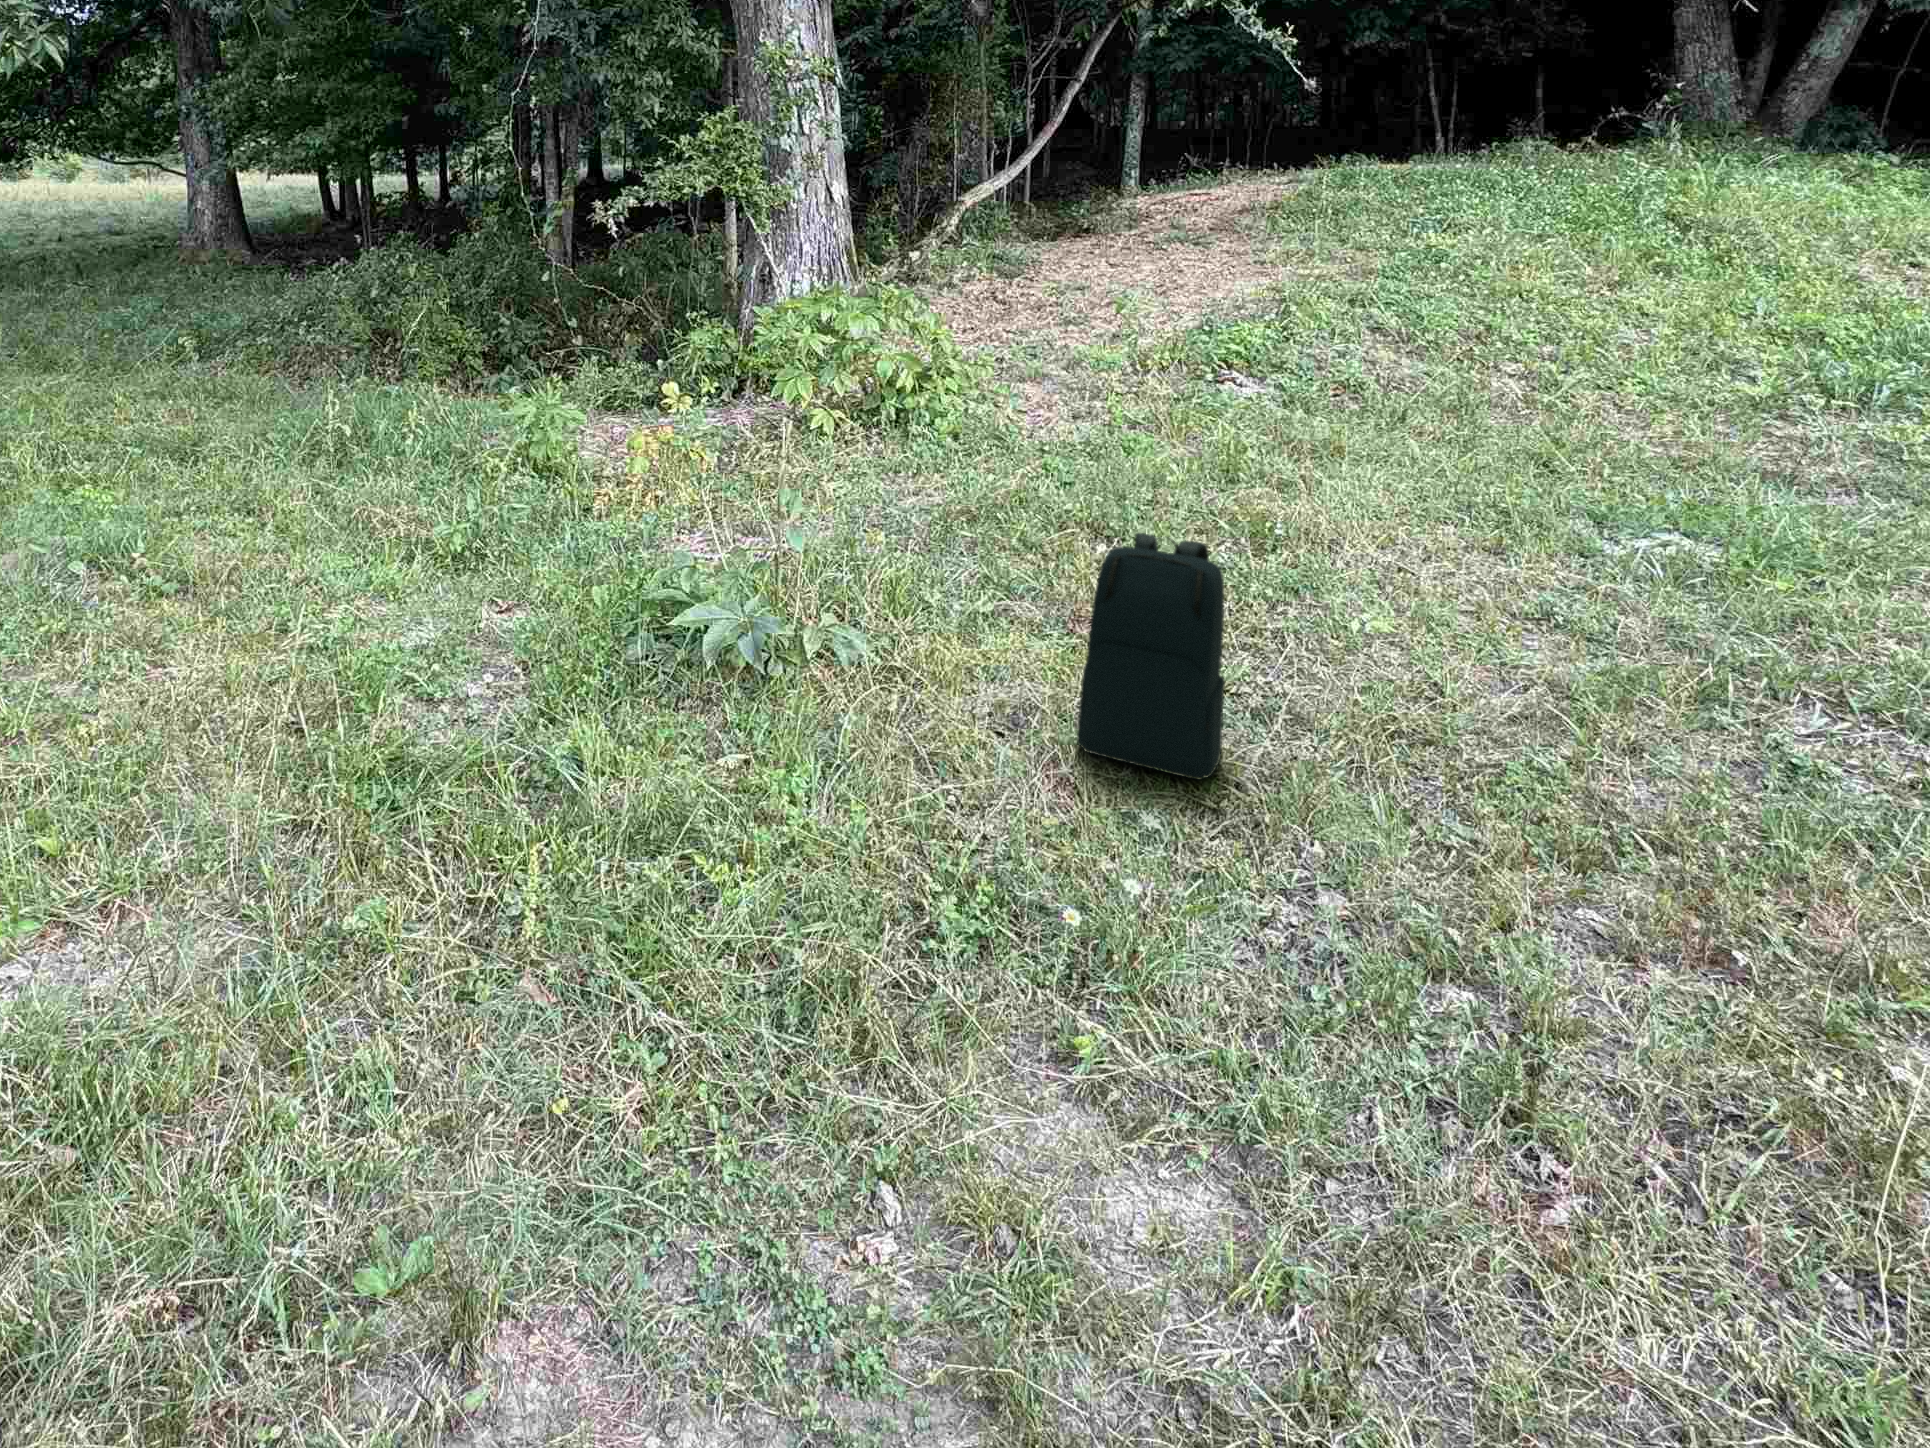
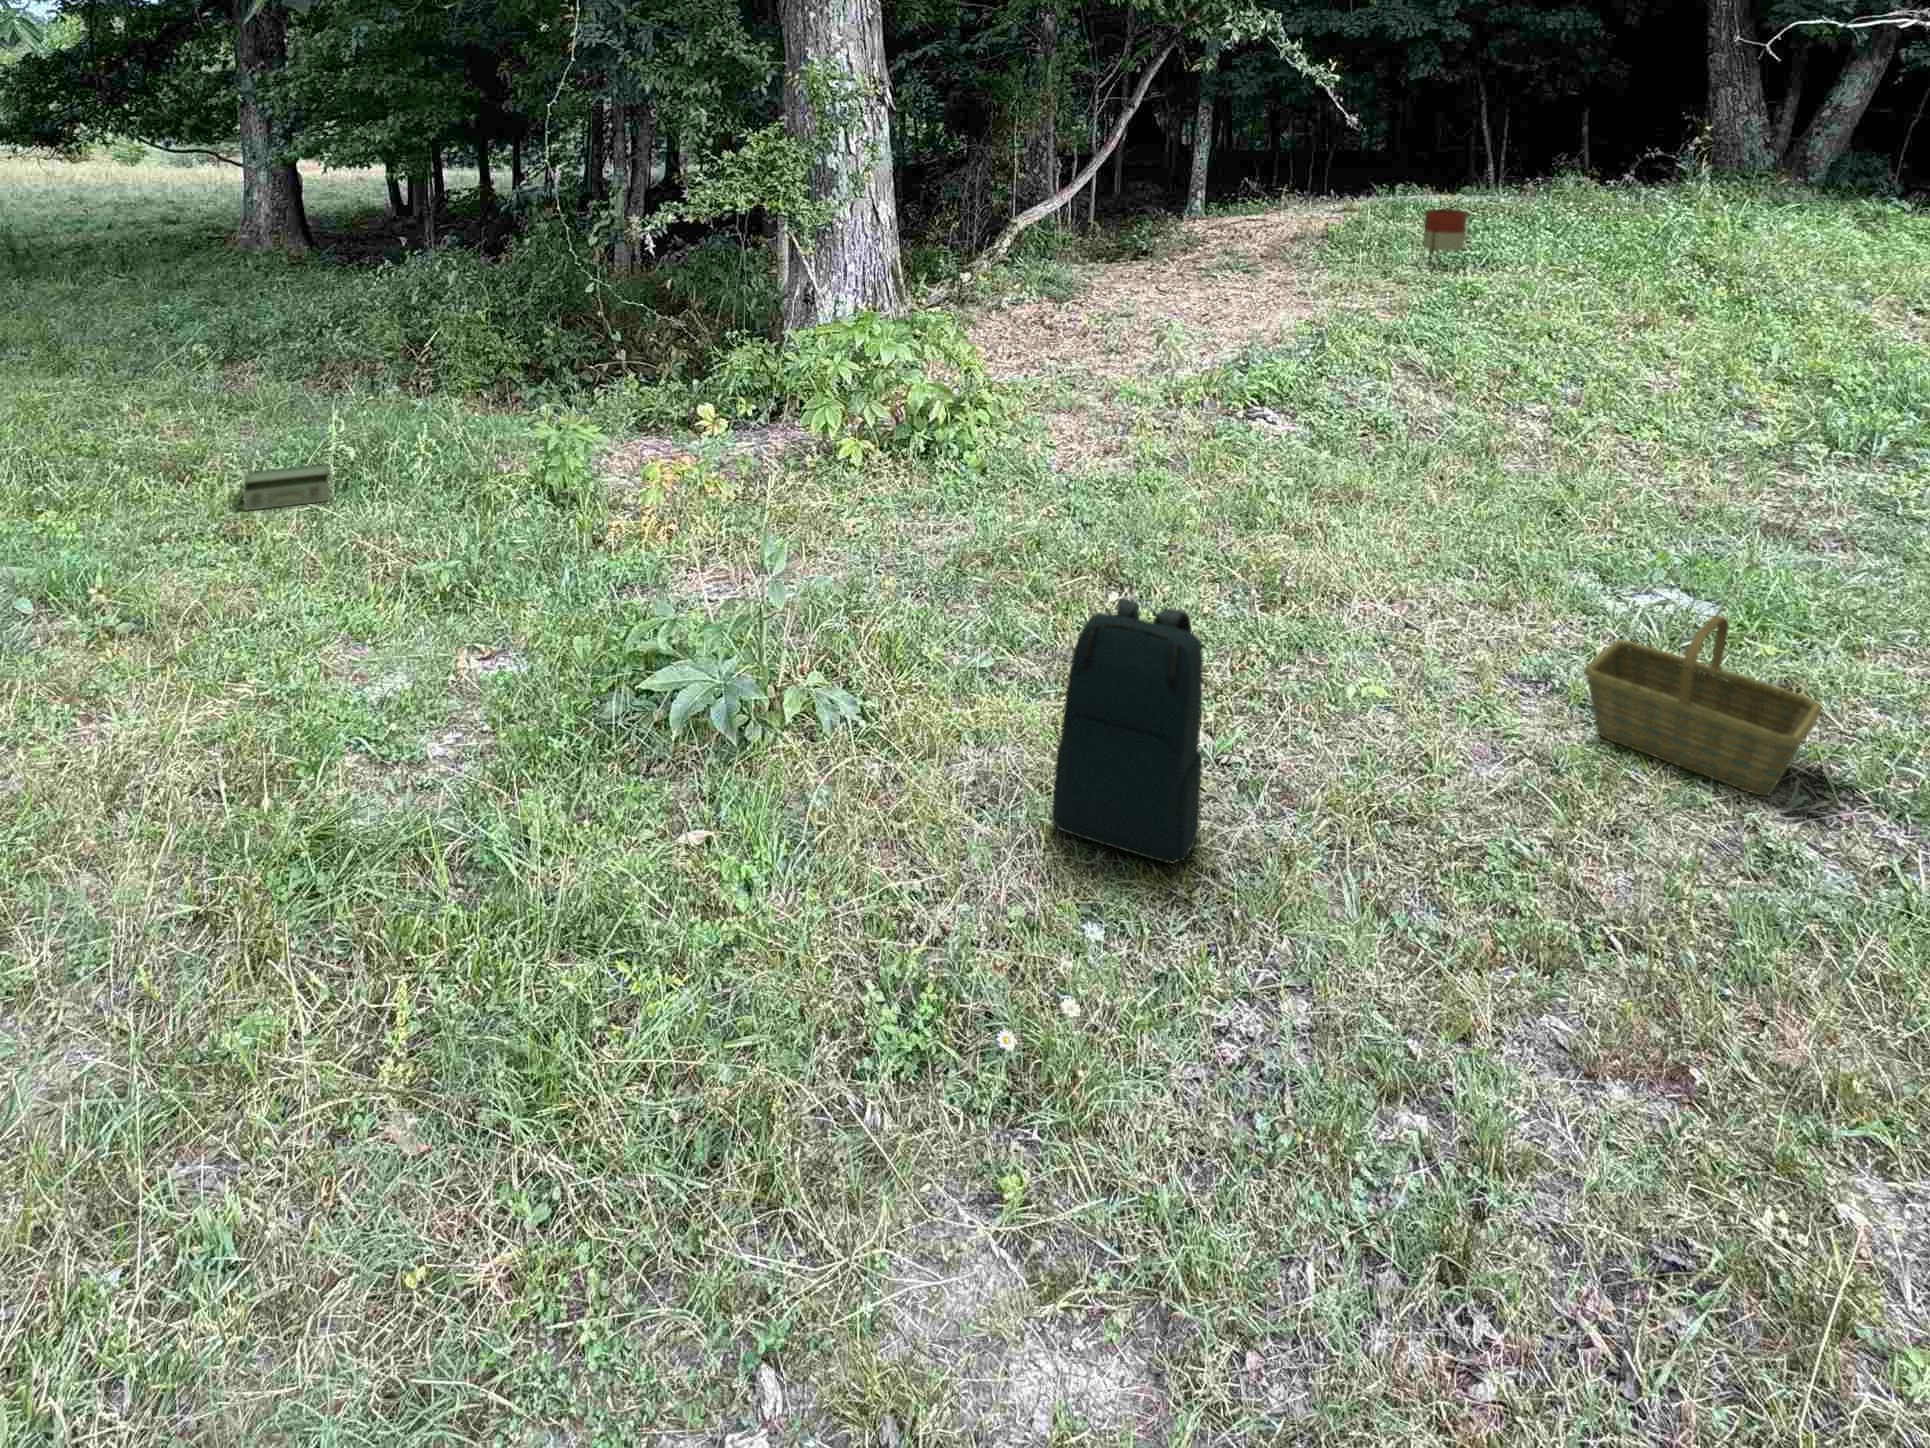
planter: none [1381,177,1430,239] -> present [1423,209,1467,264]
toolbox: none [252,443,330,488] -> present [243,464,330,511]
basket: none [1595,545,1845,719] -> present [1584,615,1822,796]

